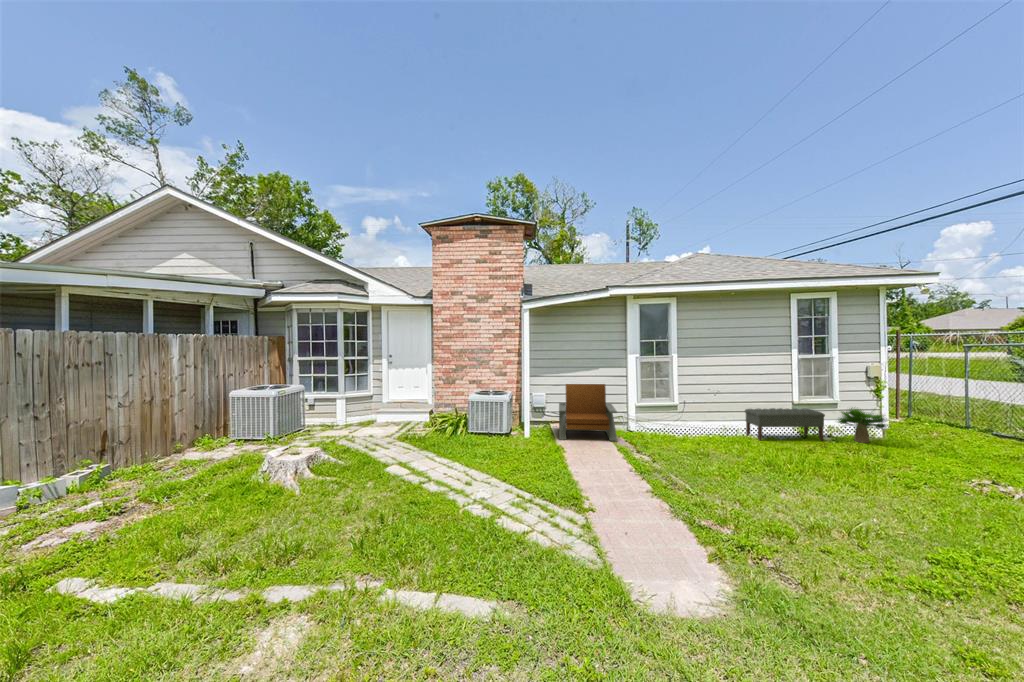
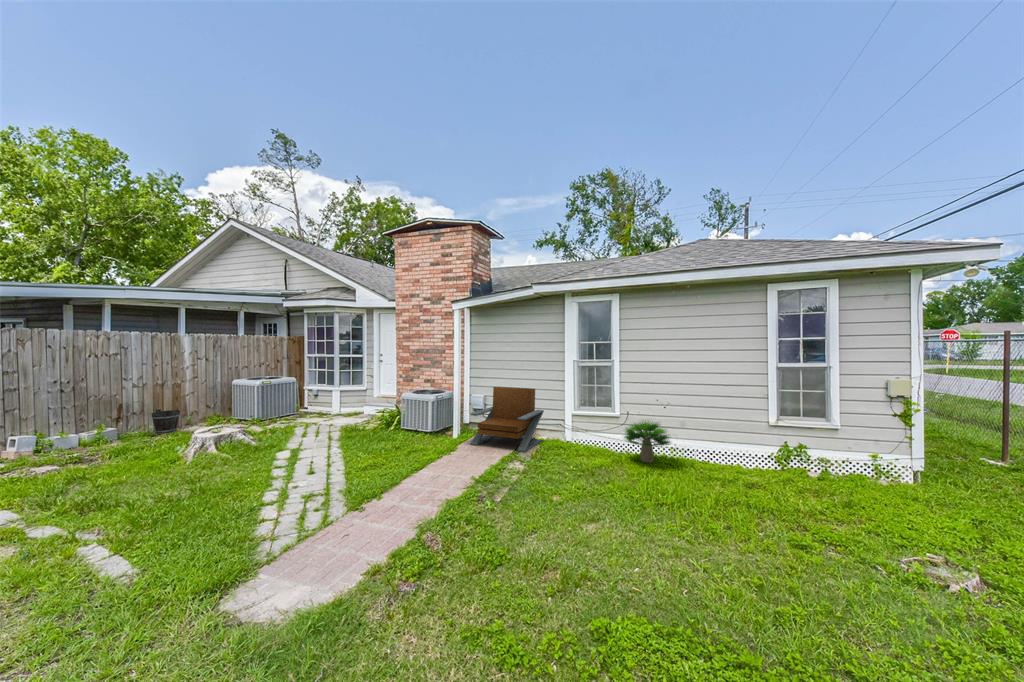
bench: present [745,408,825,441] -> none [695,428,797,479]
potted plant: present [838,408,889,443] -> present [624,421,670,463]
bucket: none [148,431,185,464] -> present [151,409,180,433]

